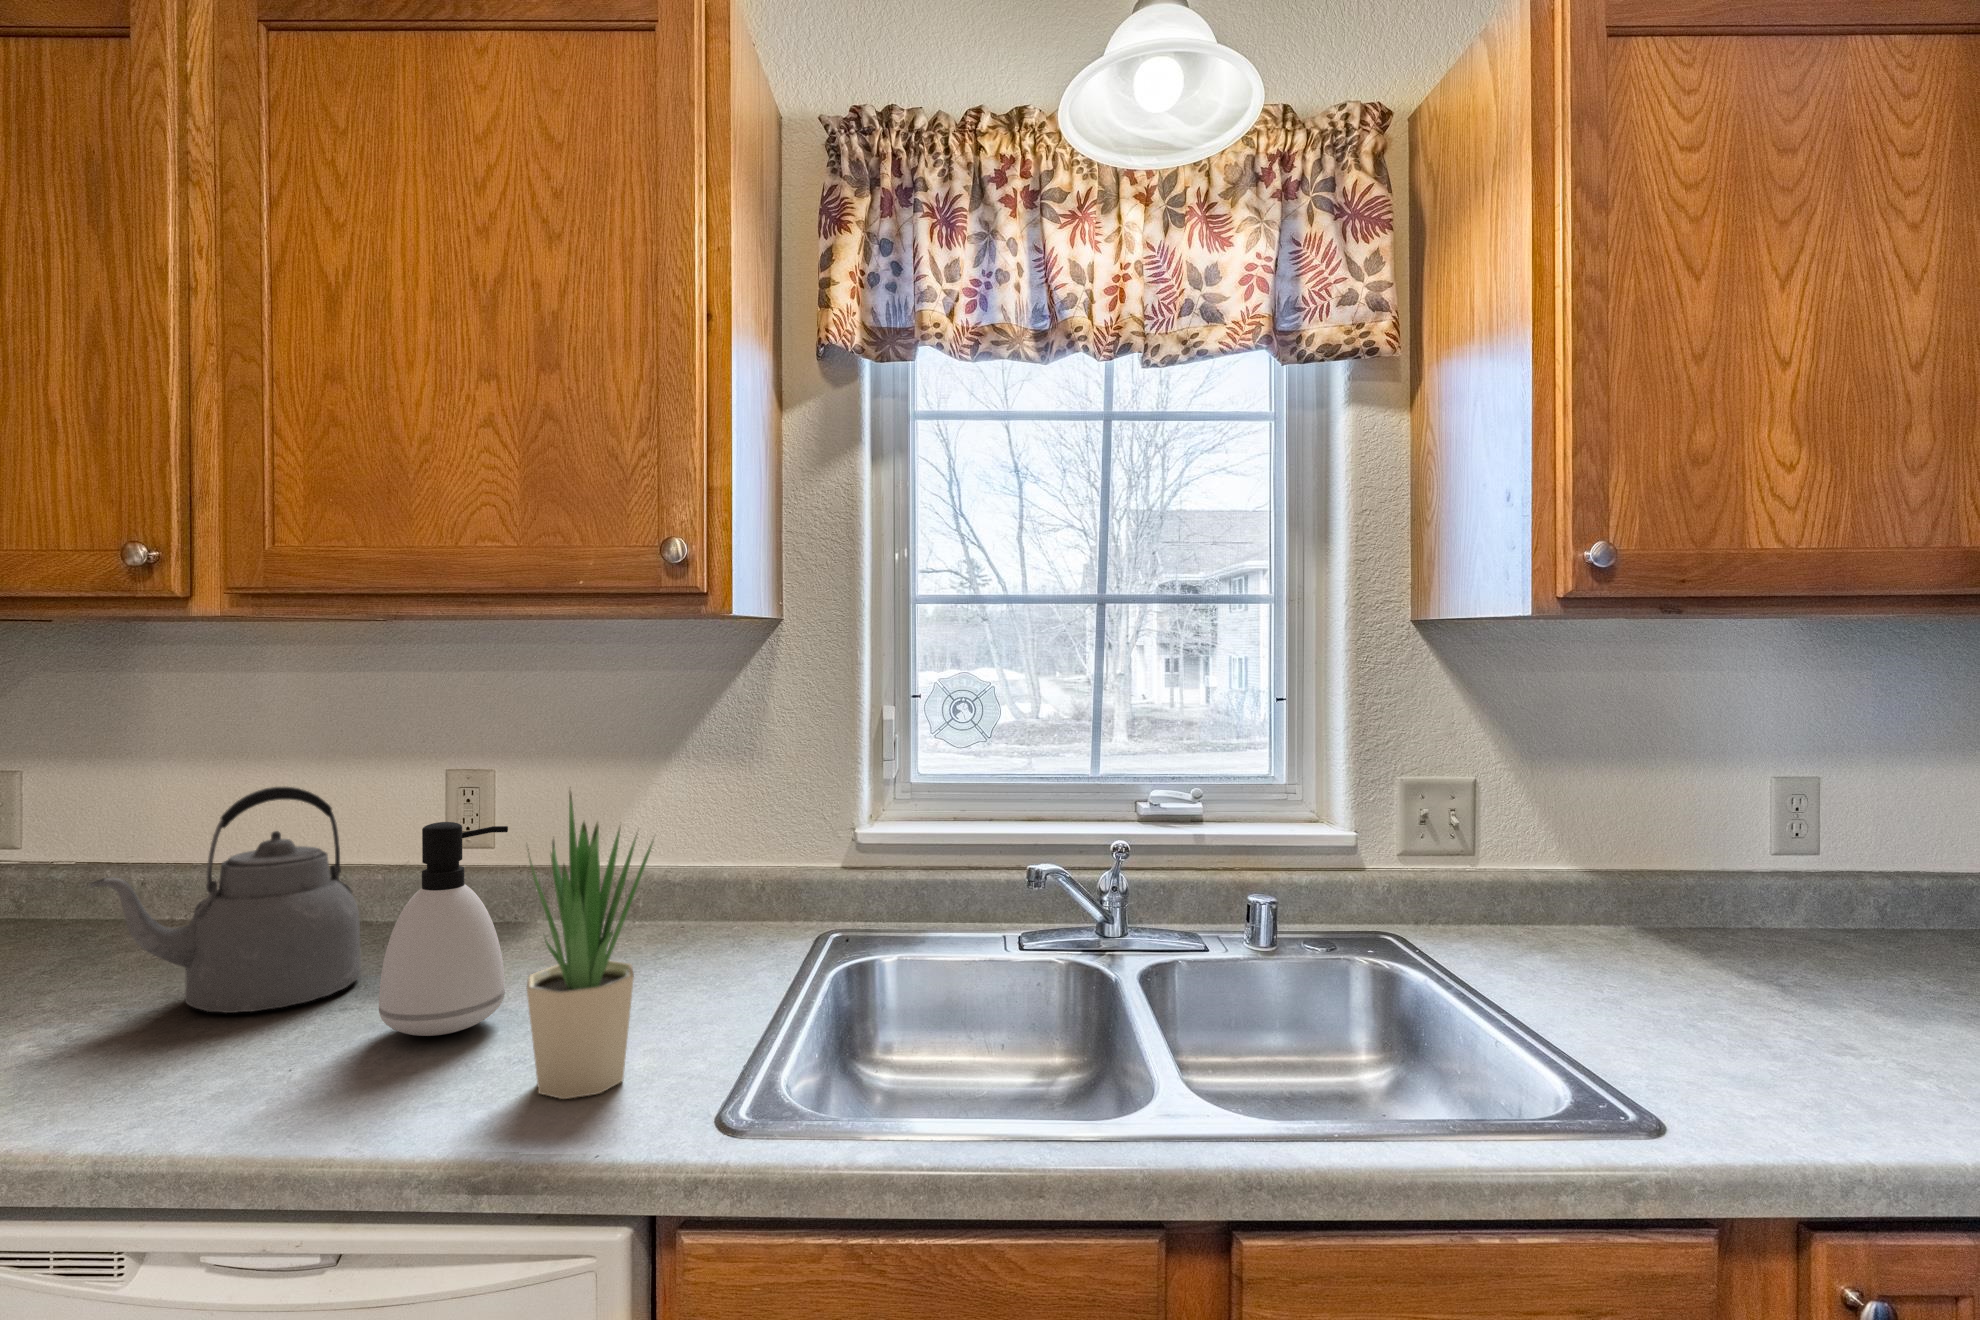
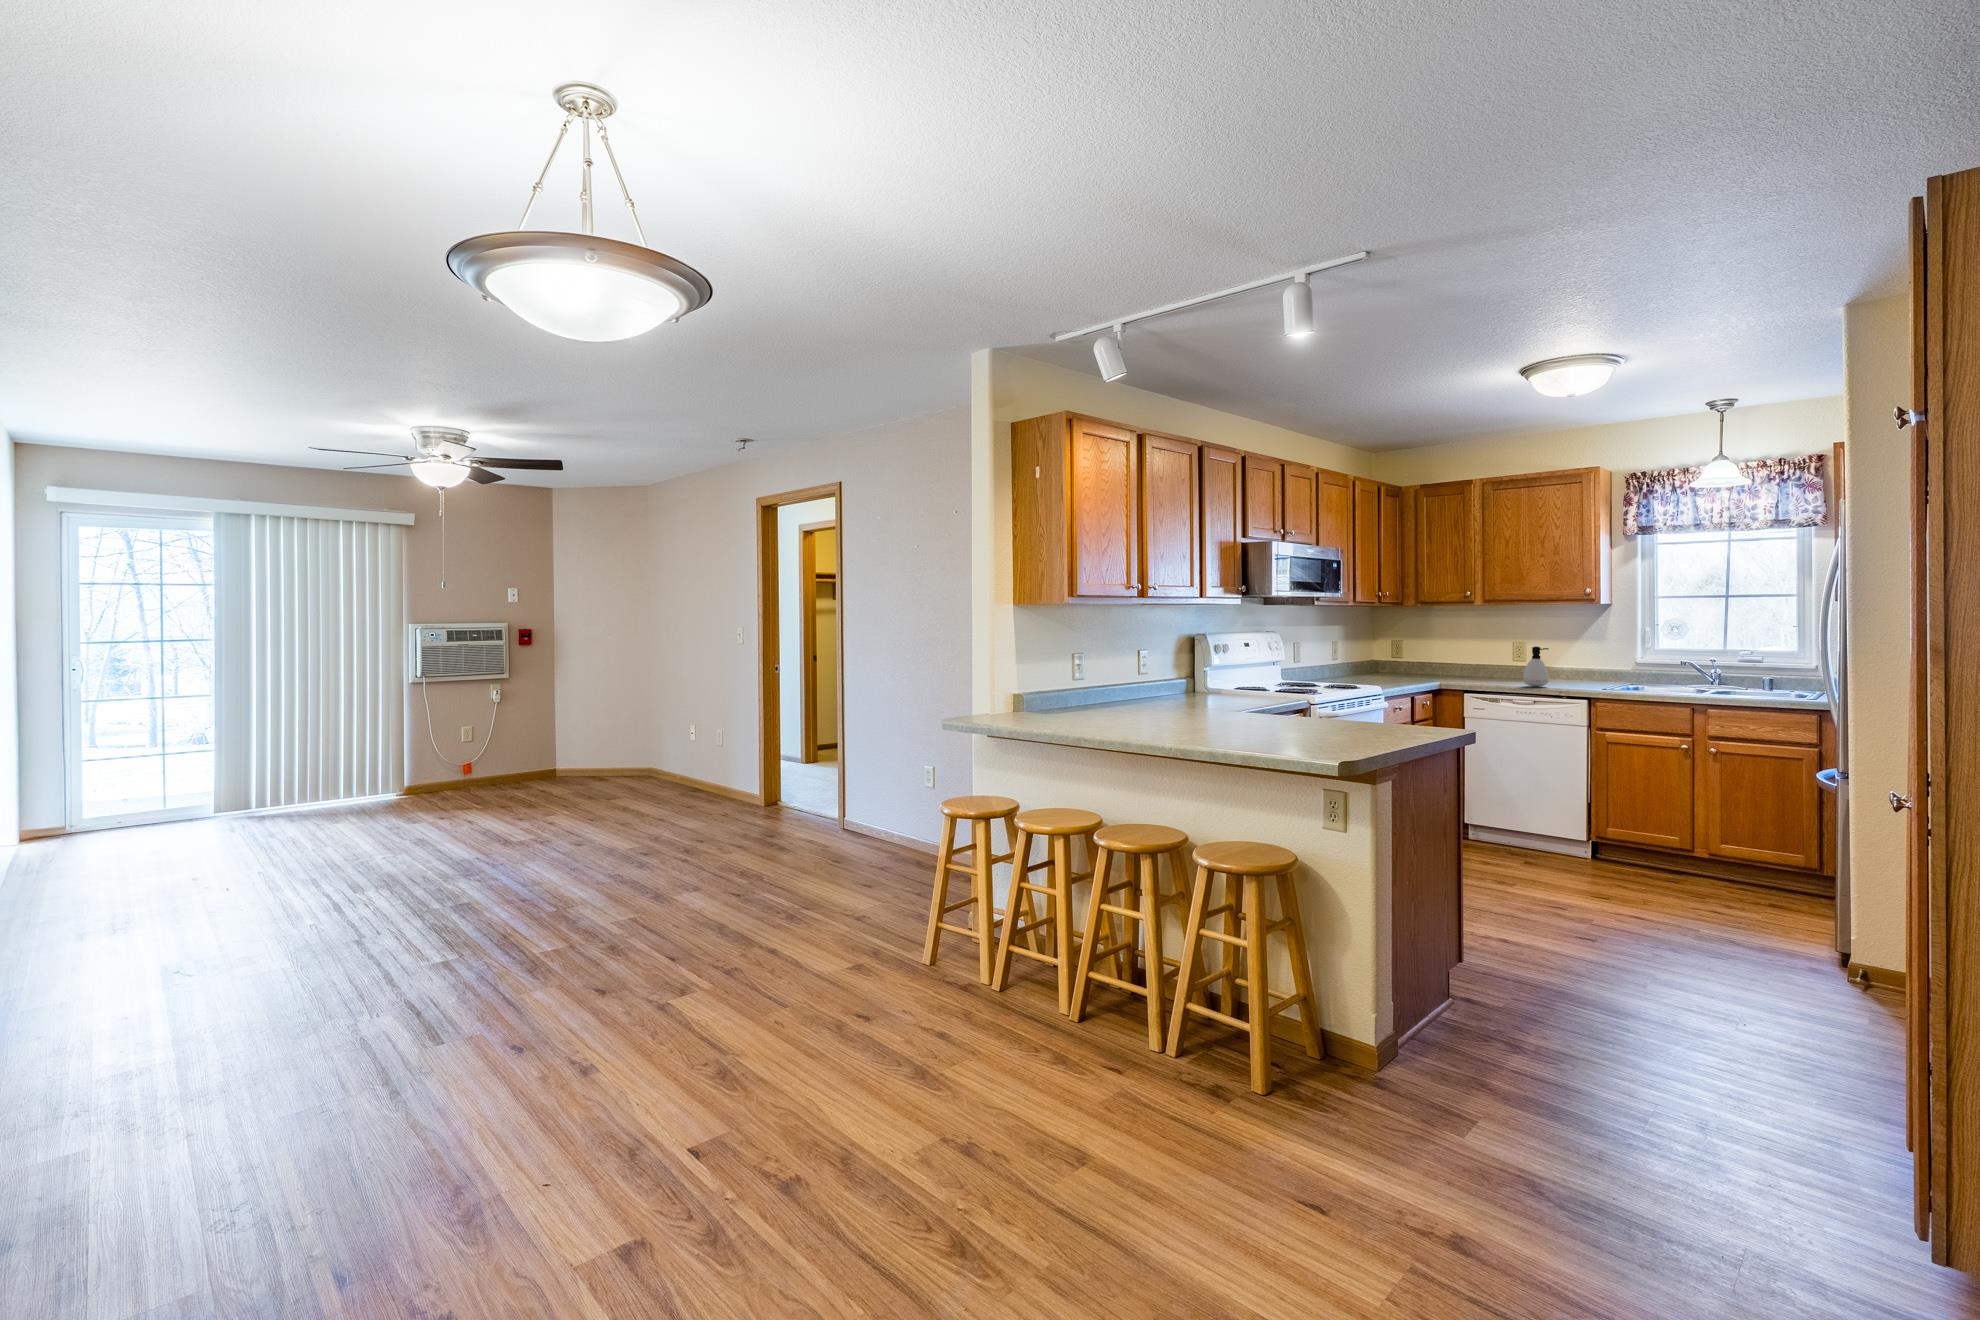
kettle: present [89,787,361,1013] -> none [1463,642,1508,684]
potted plant: present [527,792,653,1099] -> none [1561,636,1588,690]

